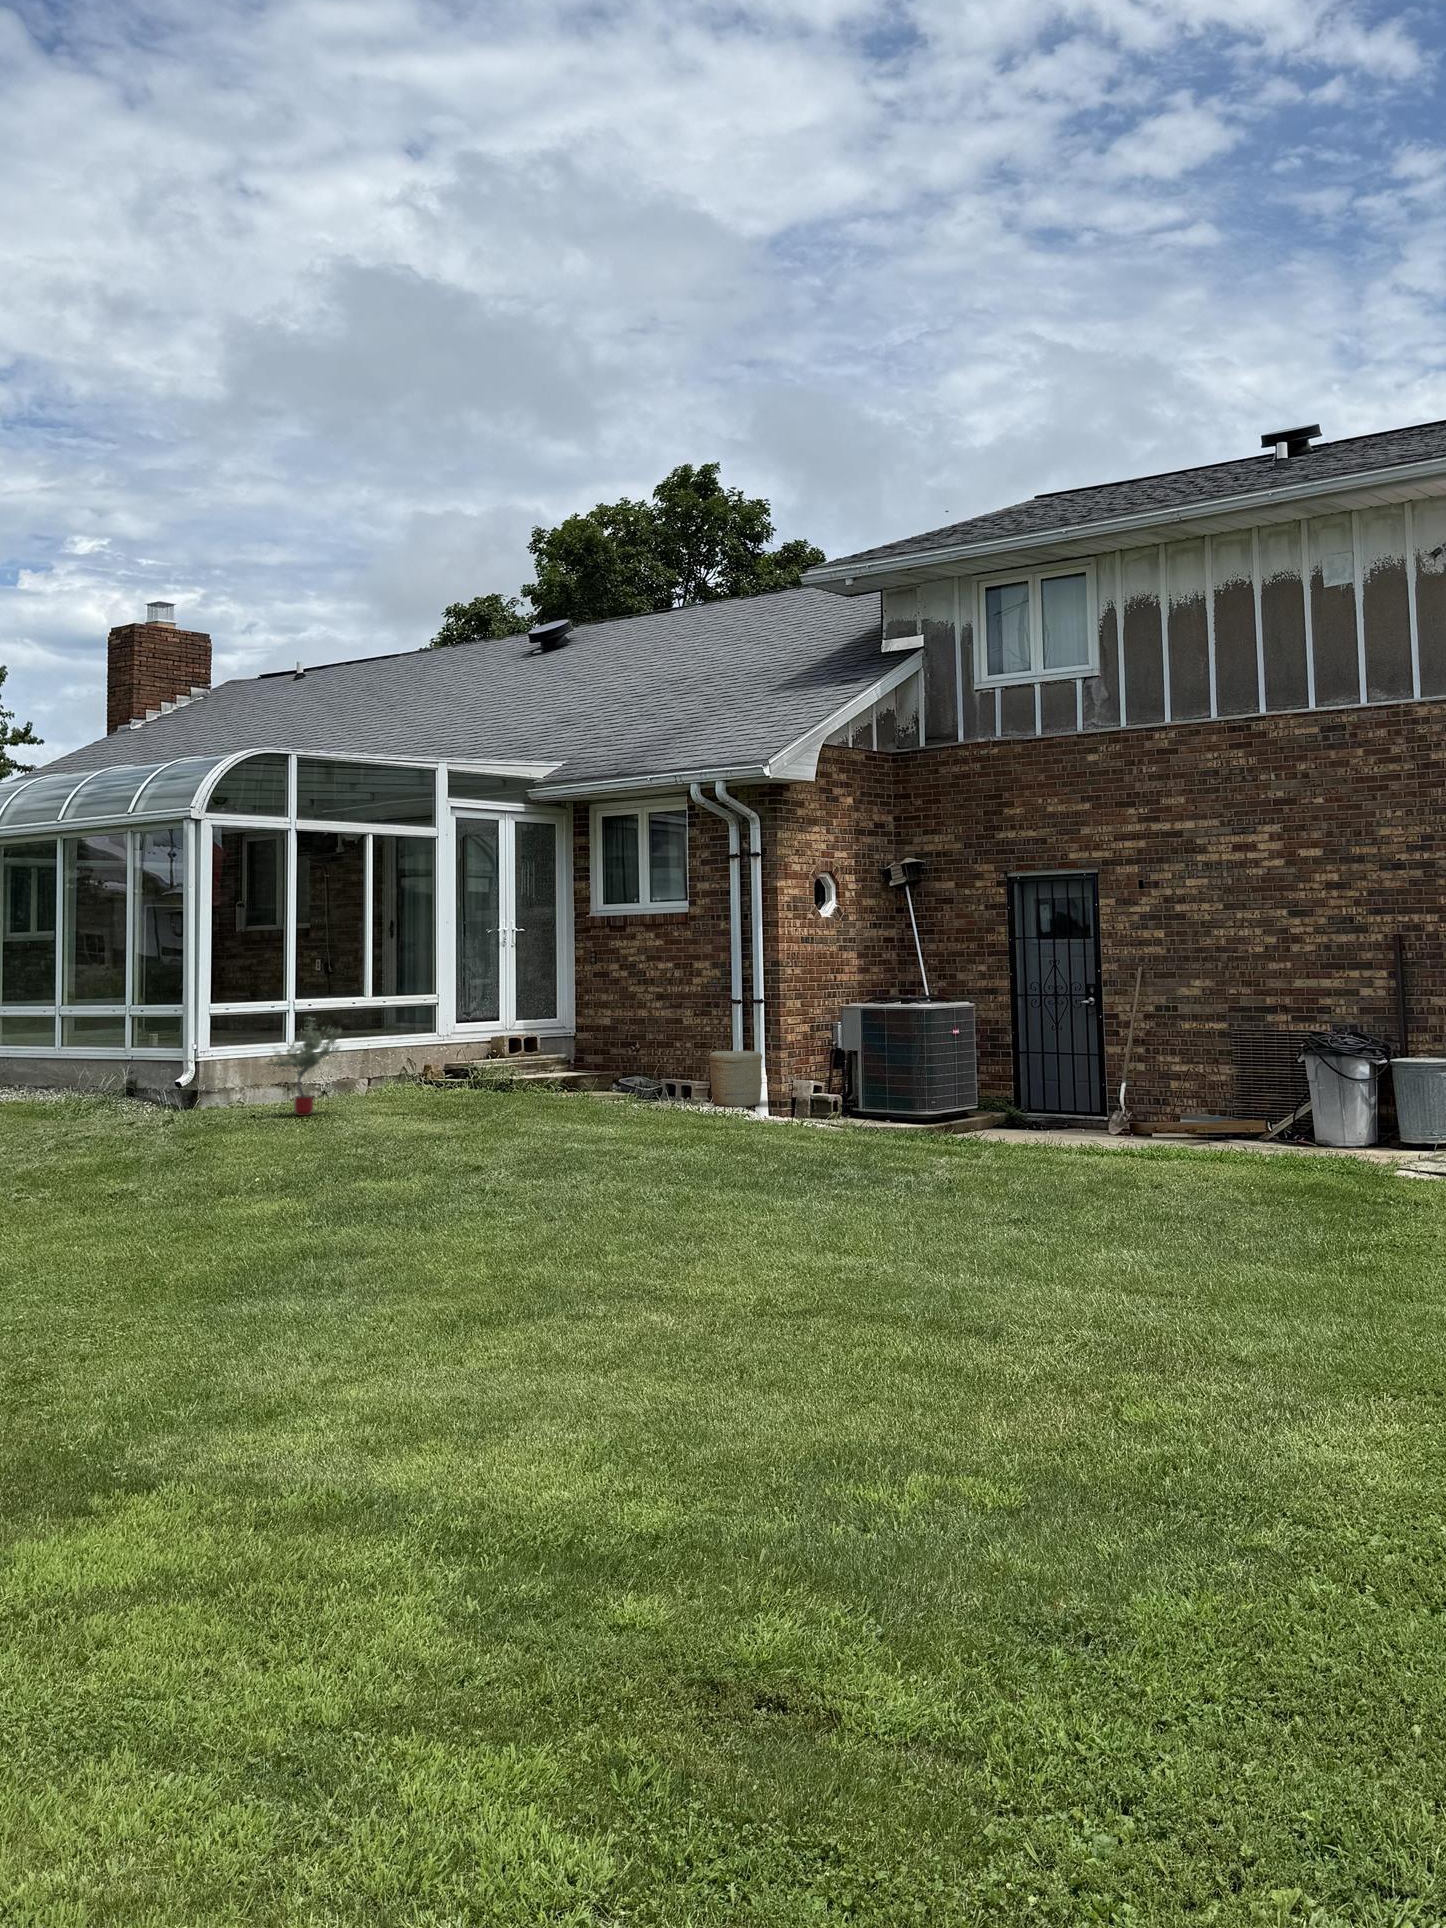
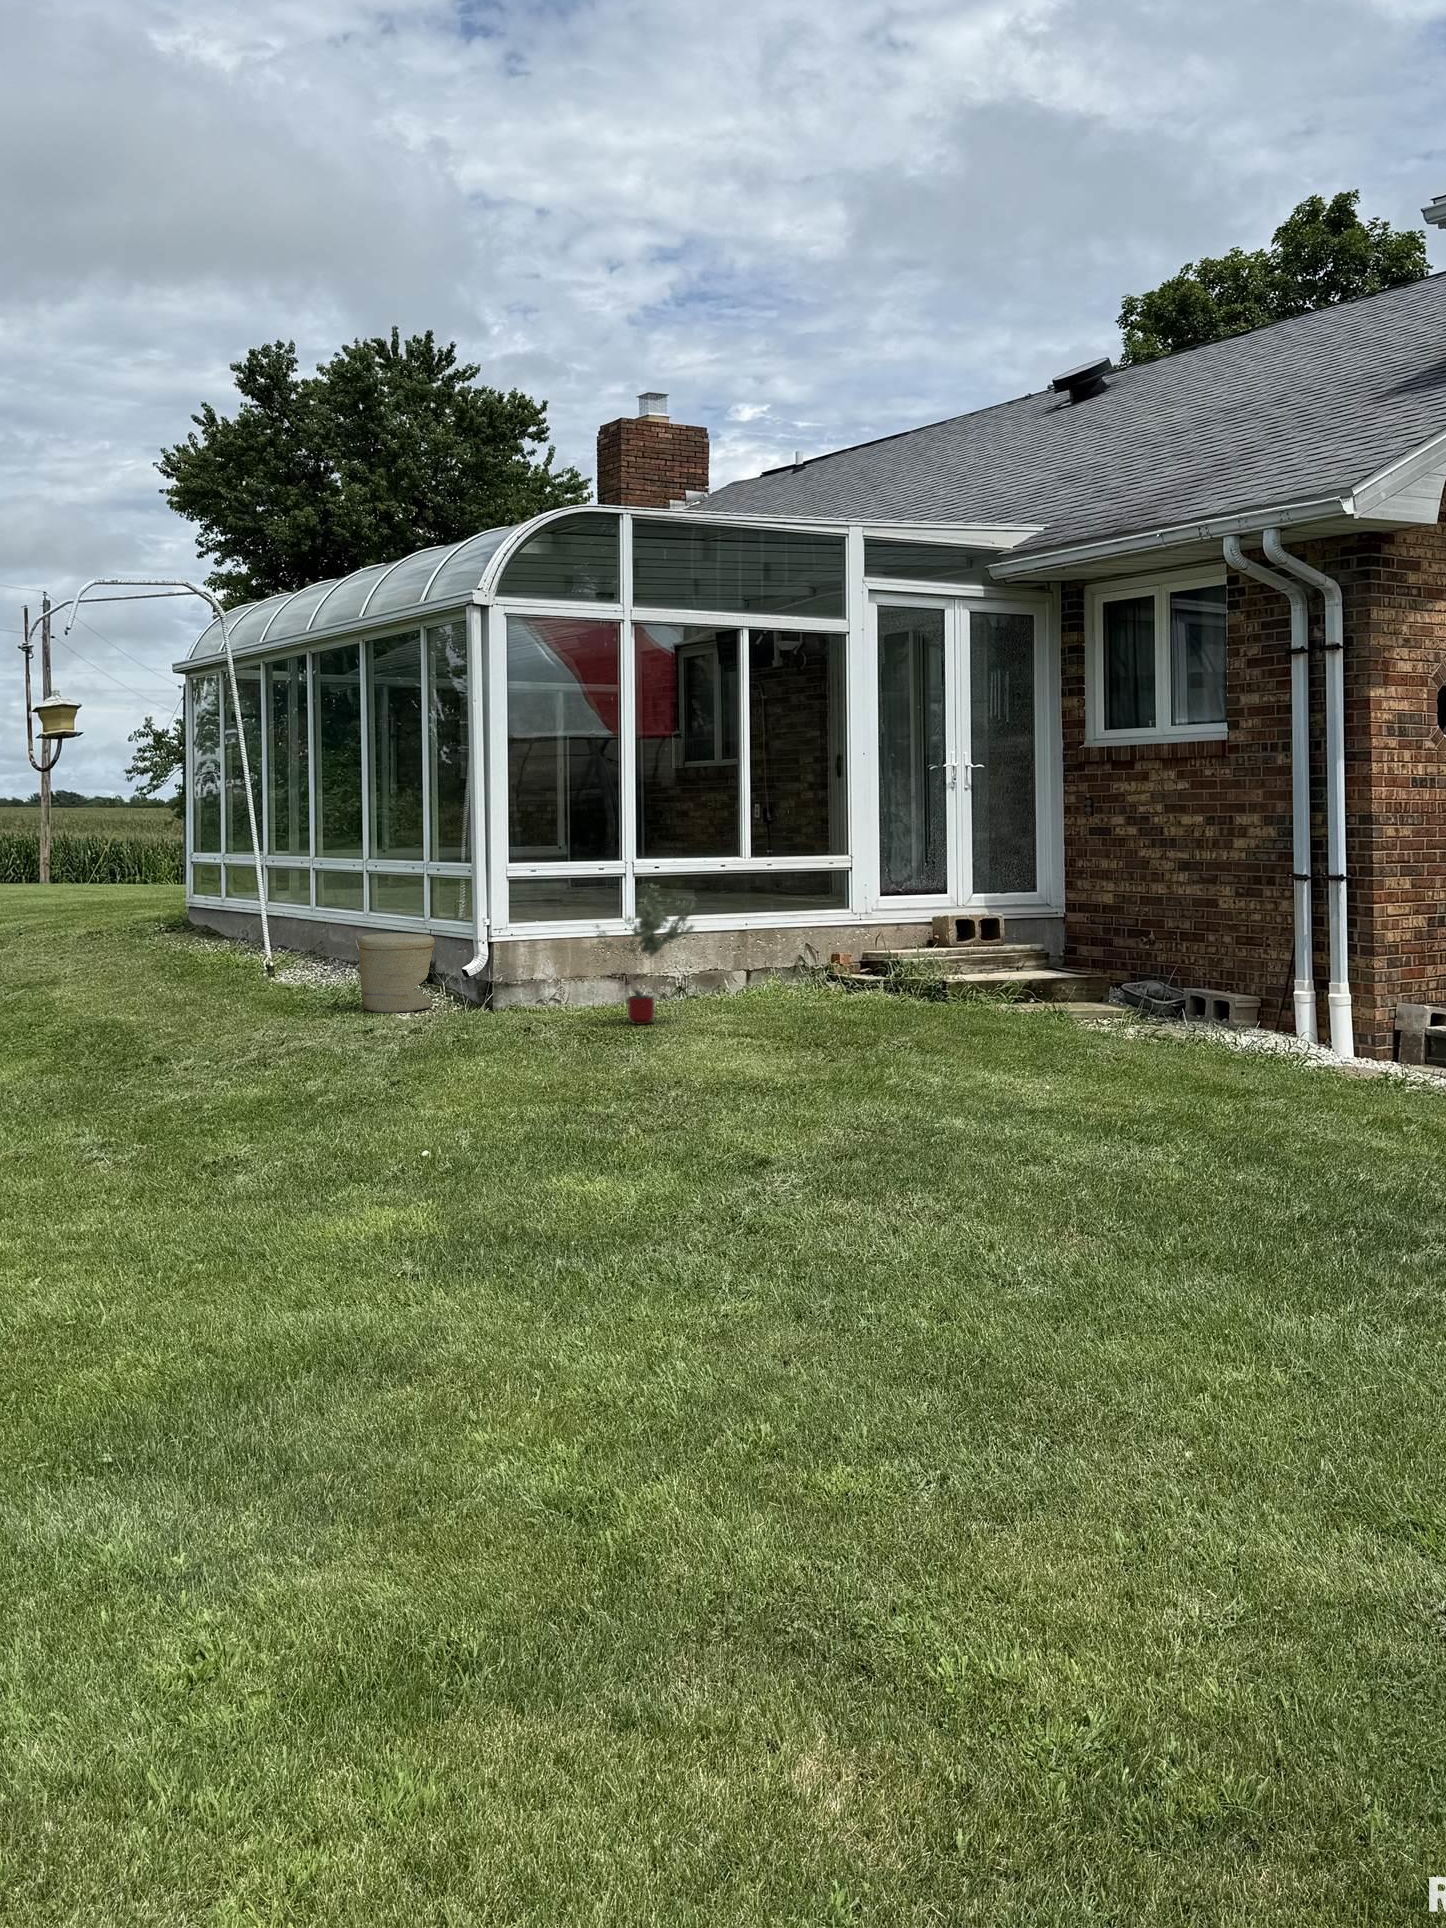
woven basket: present [709,1051,762,1107] -> present [358,933,435,1013]

